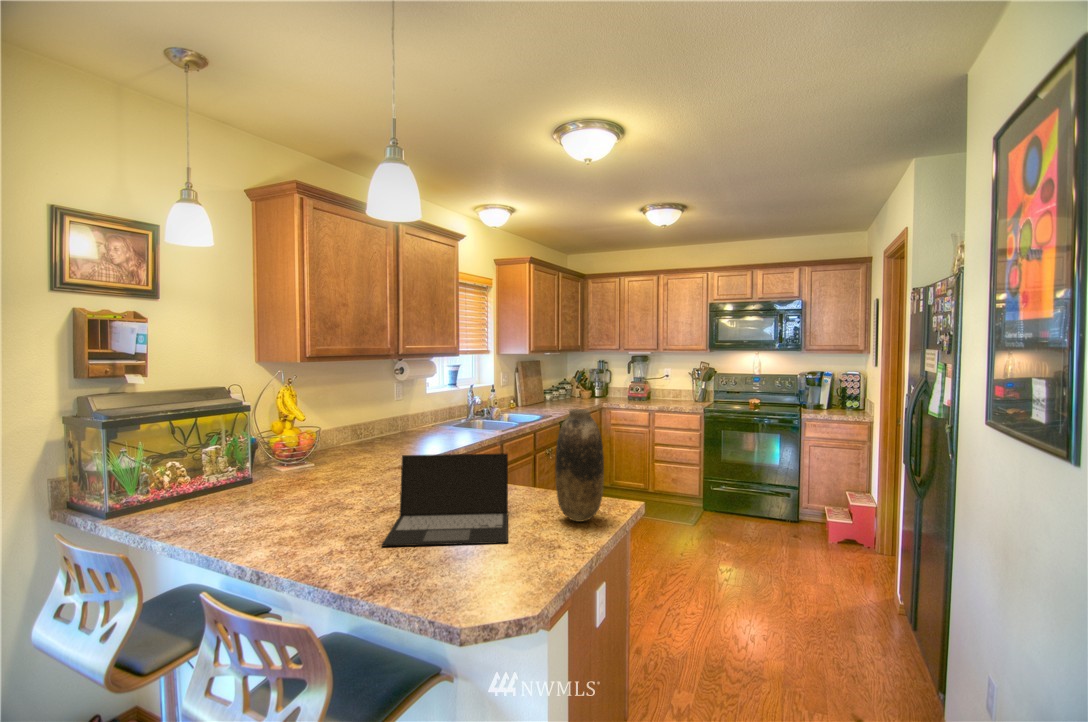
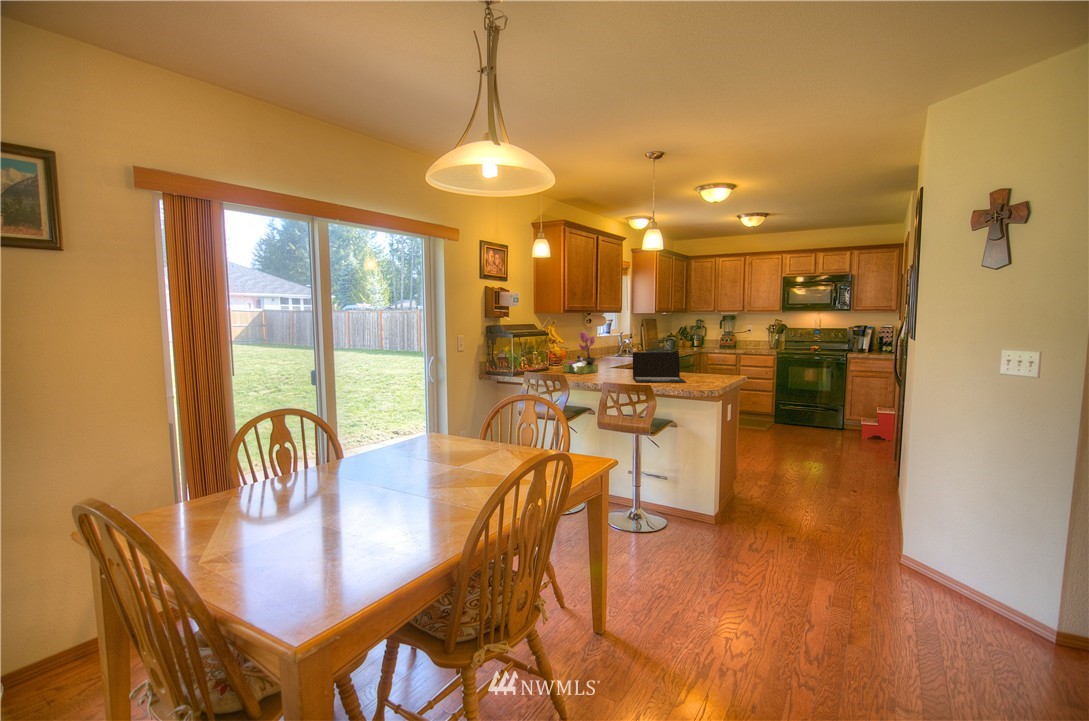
flower arrangement: none [282,396,359,496] -> present [563,331,598,374]
vase: present [555,409,604,522] -> none [702,332,724,380]

